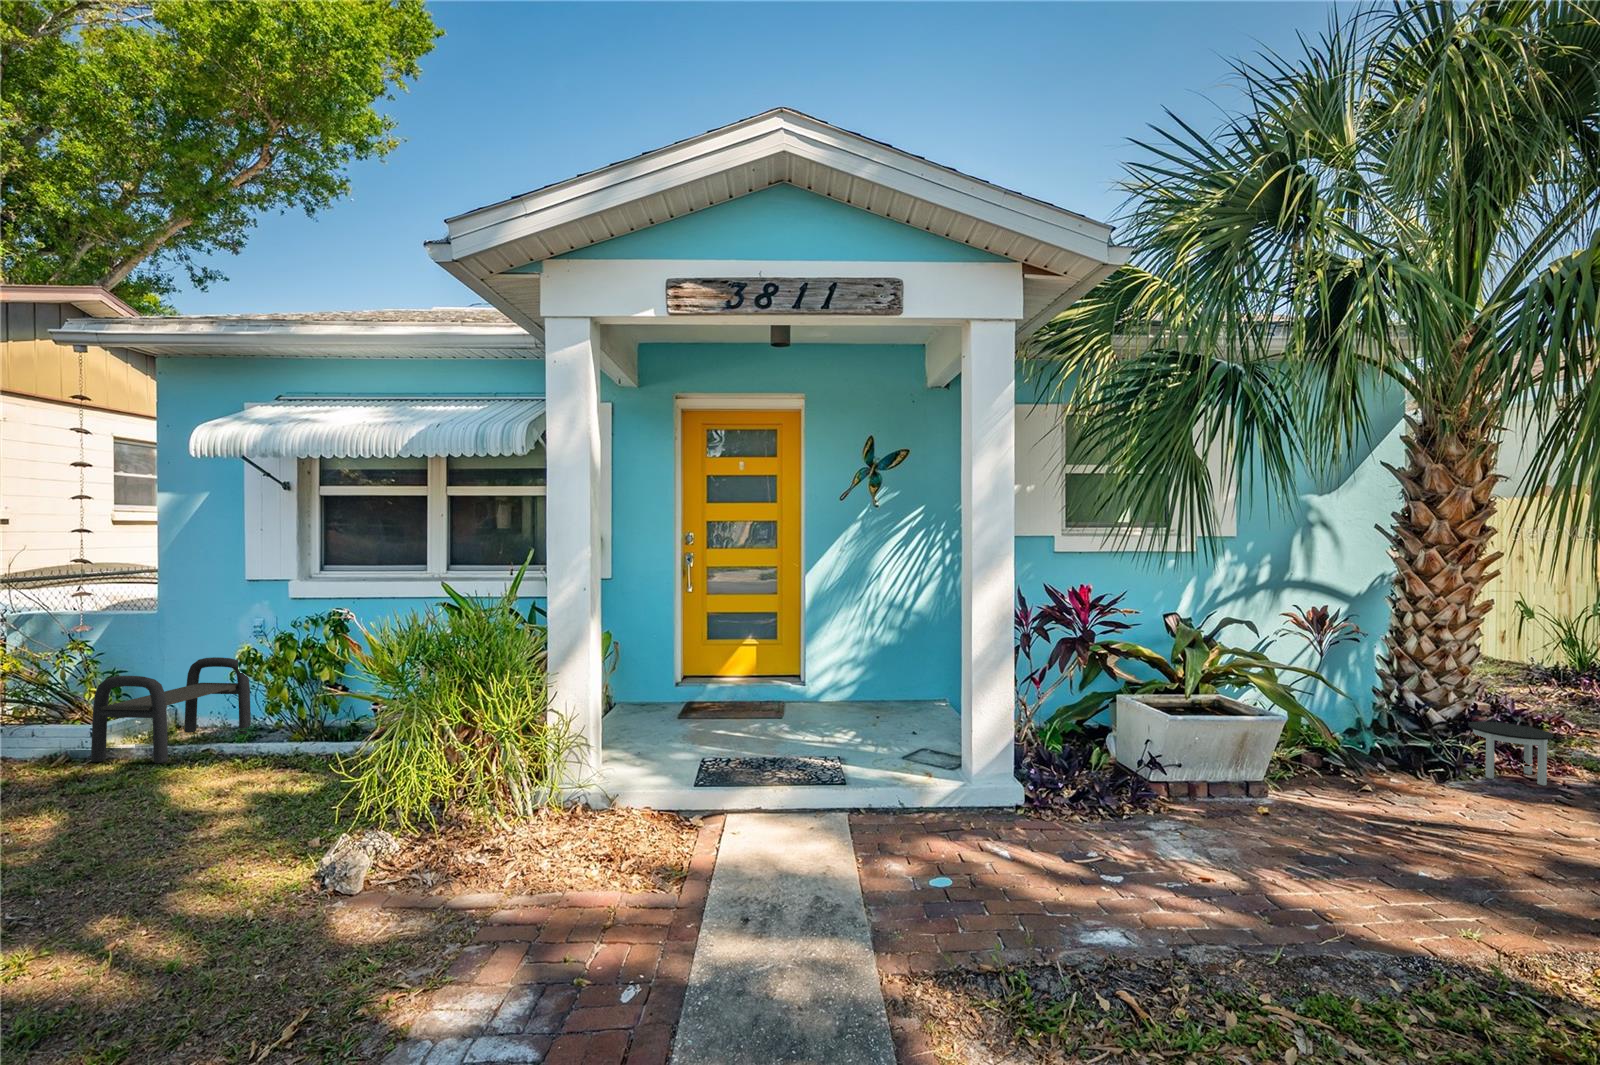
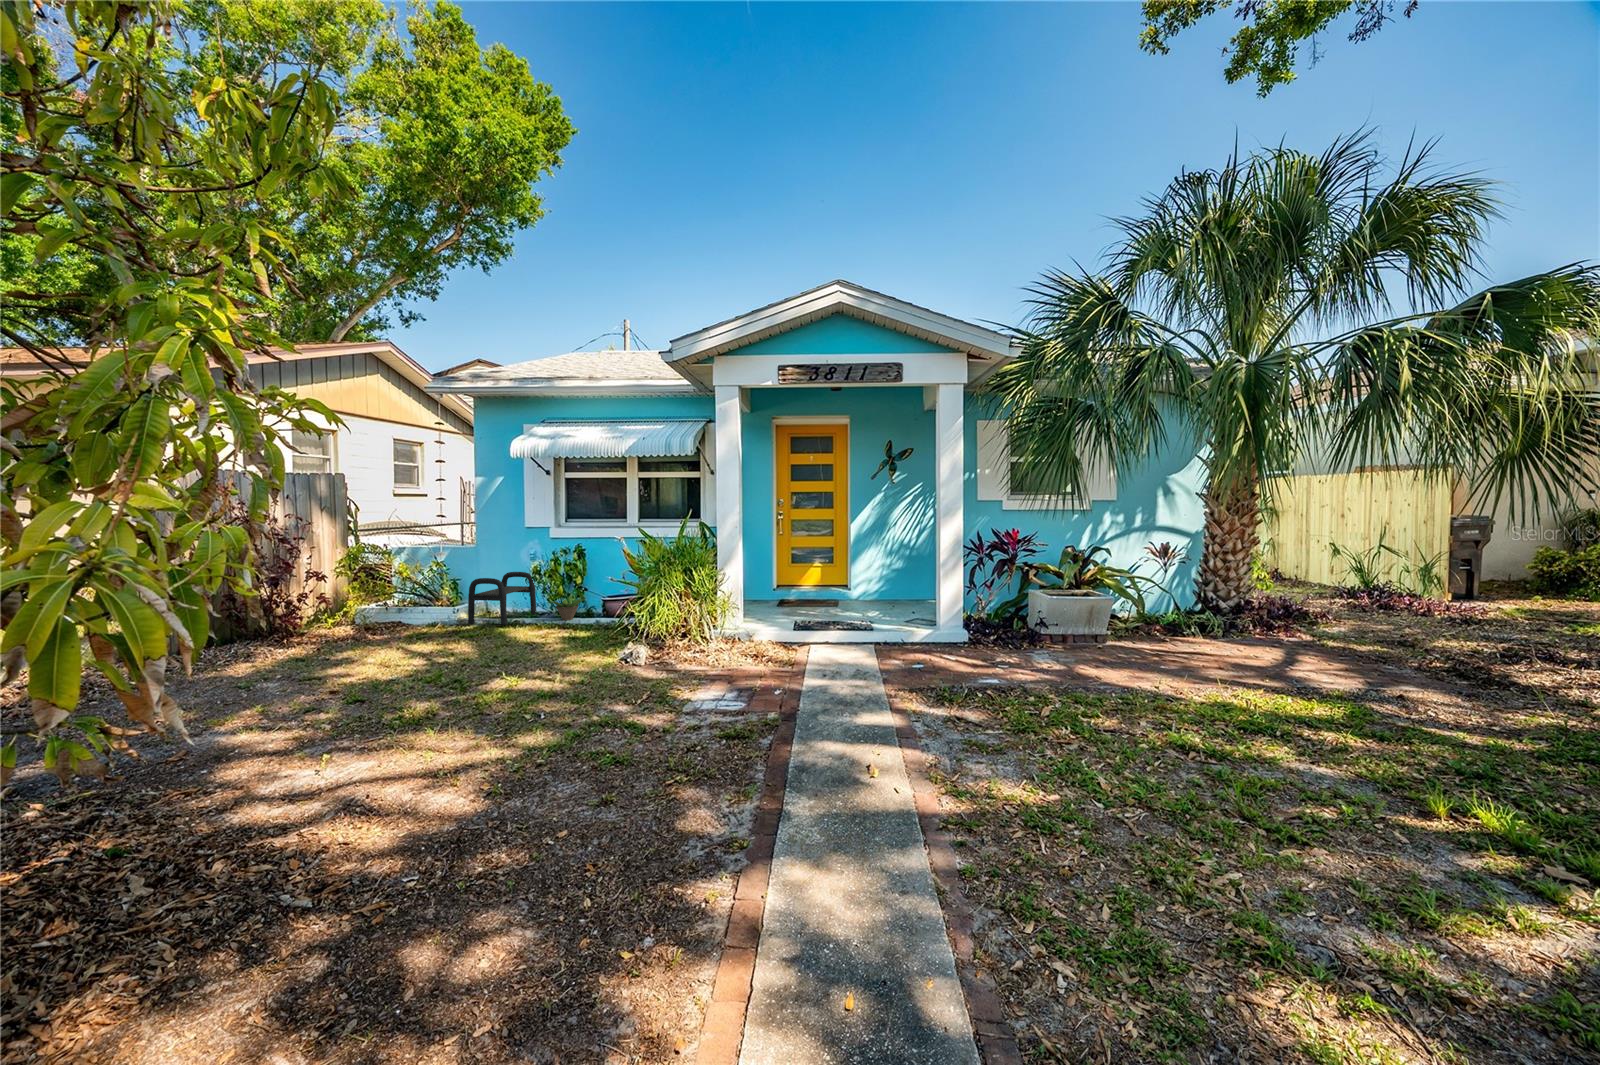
decorative plant: none [257,706,335,749] -> present [552,598,585,620]
round table: present [1468,722,1553,786] -> none [1237,607,1280,640]

